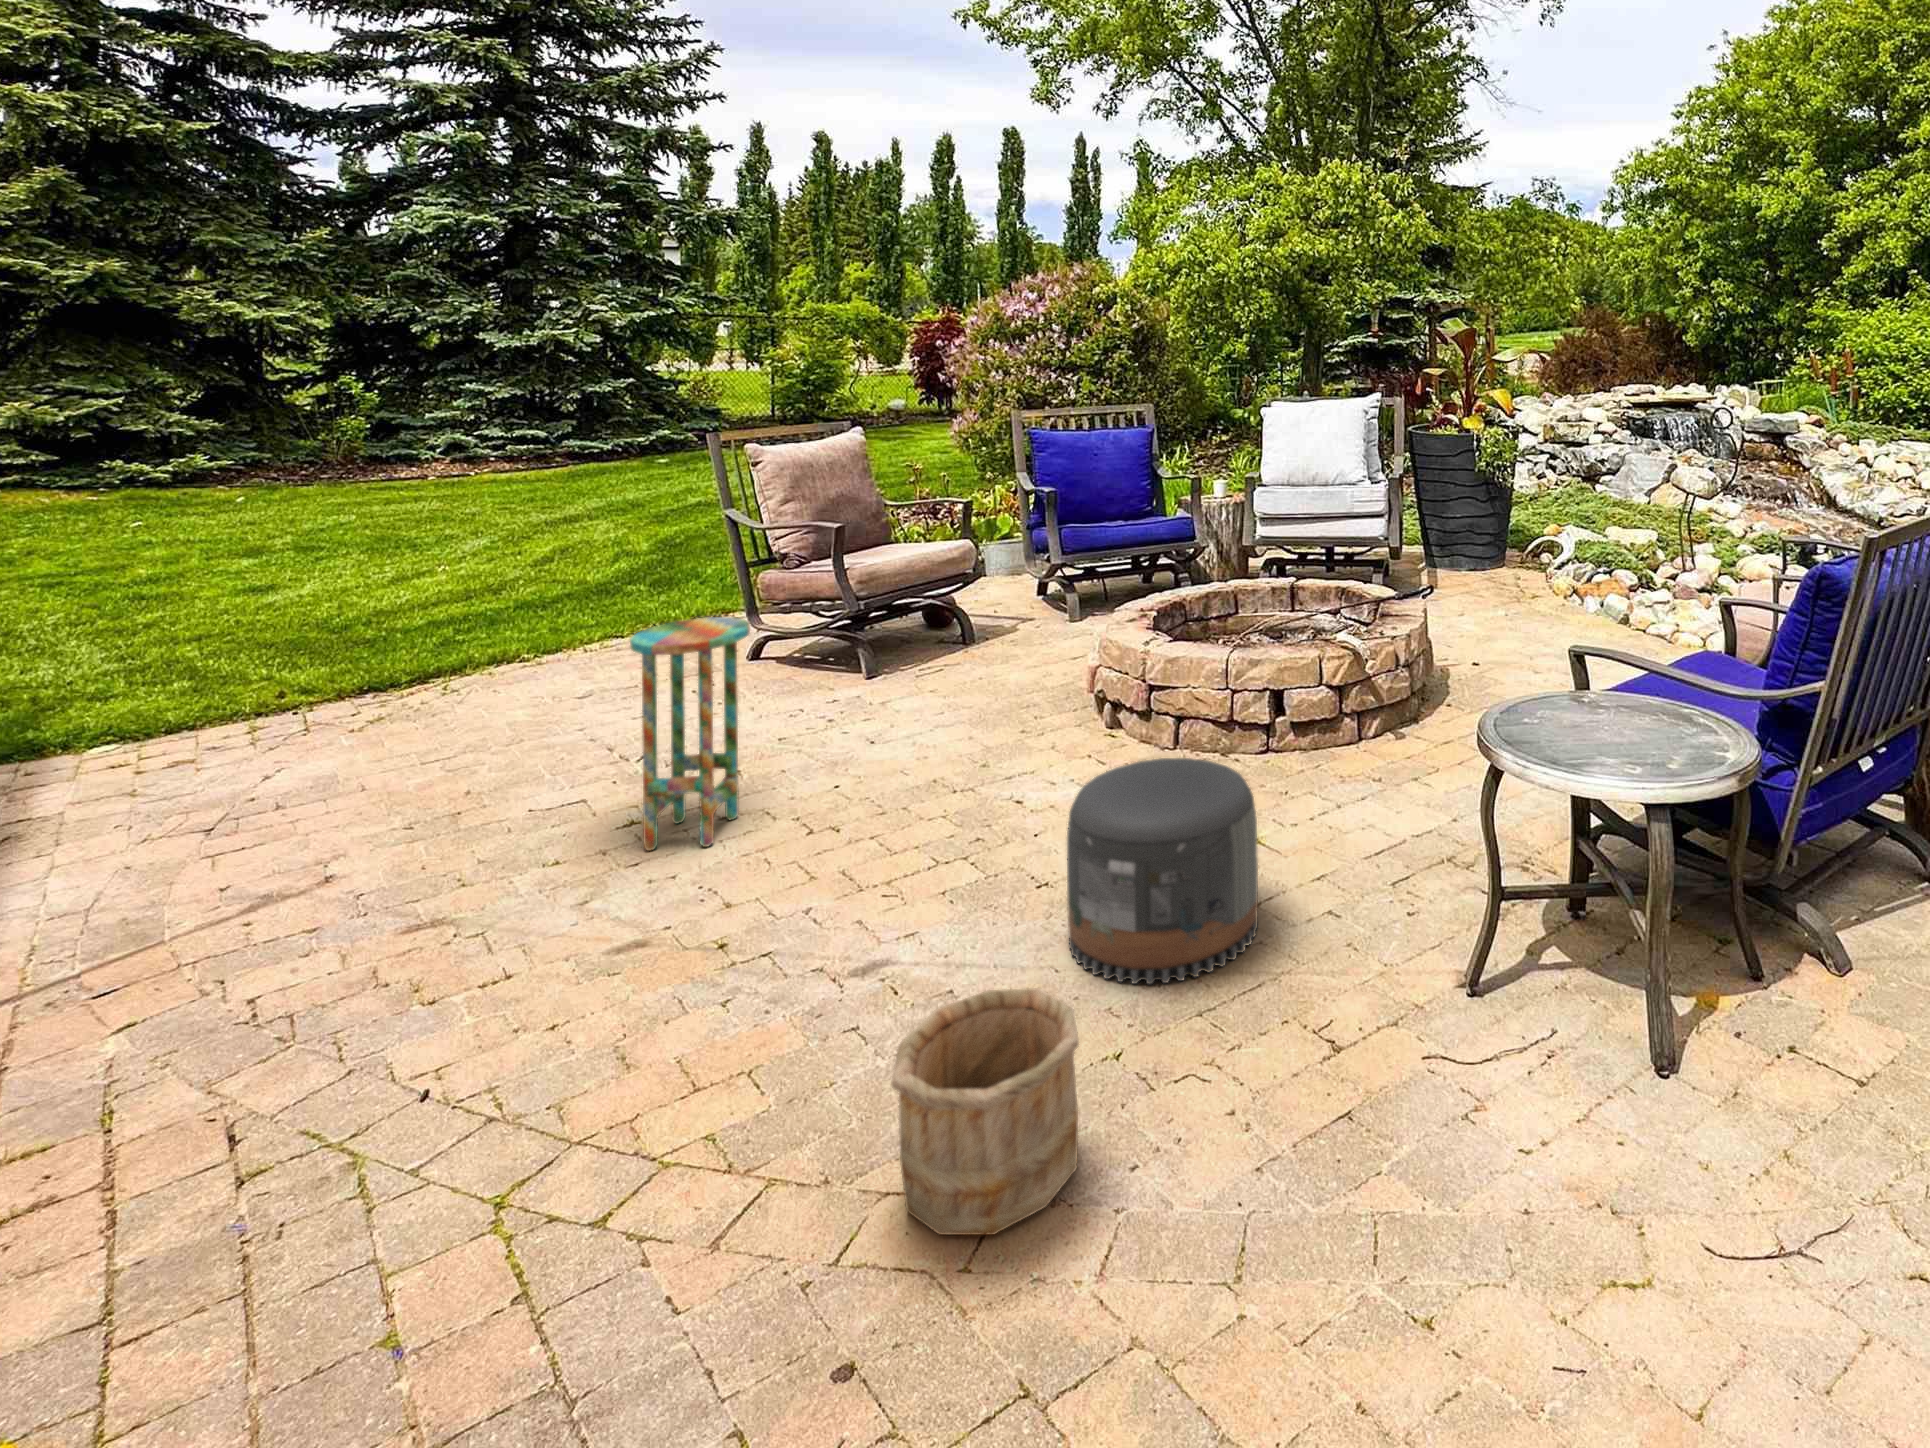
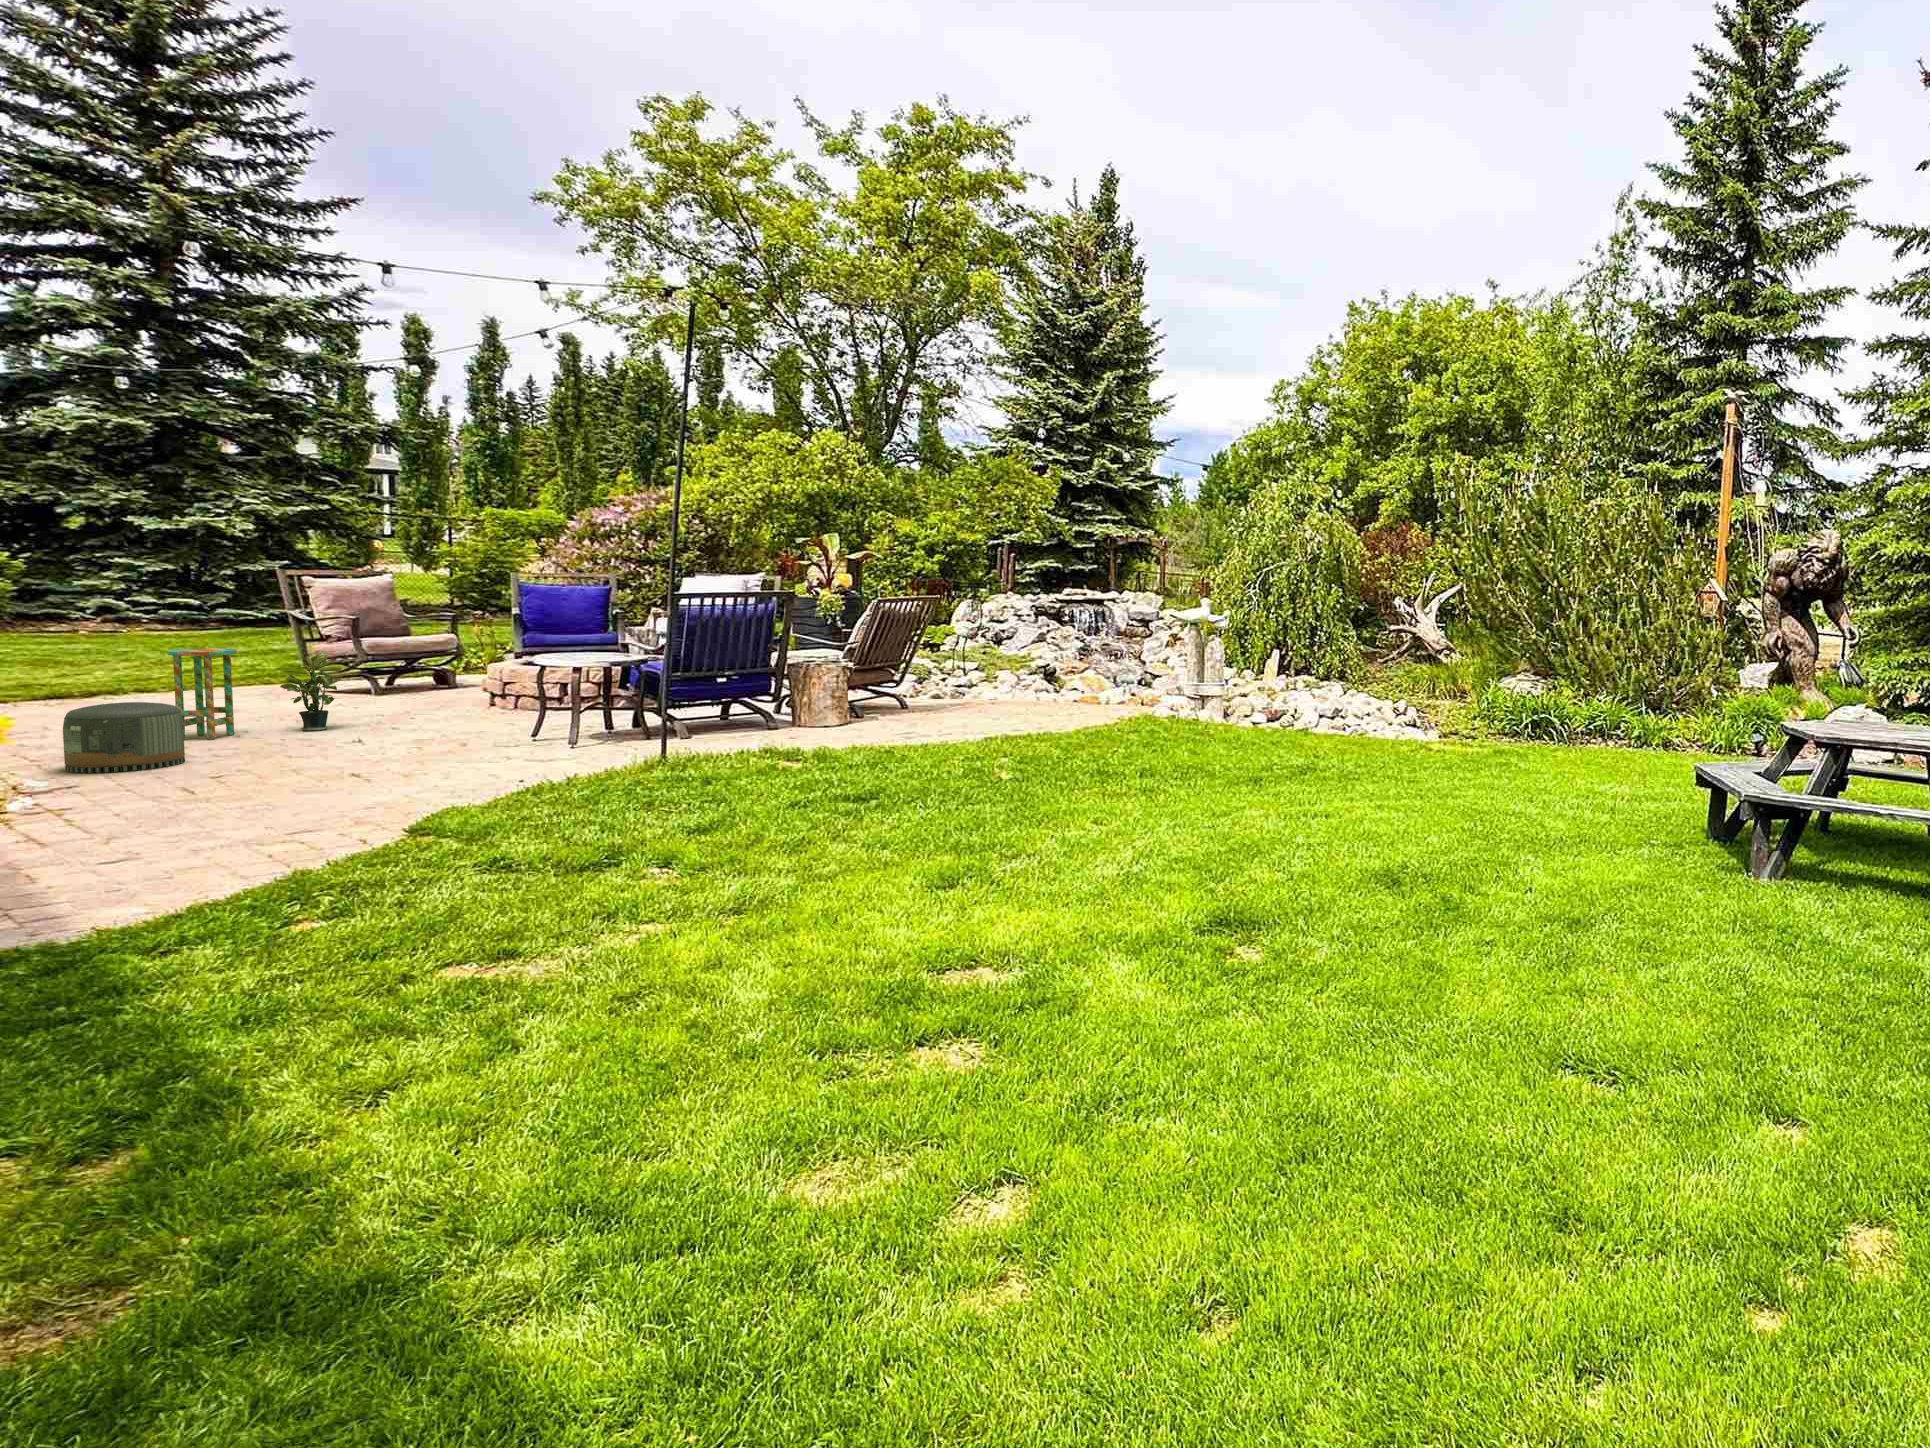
potted plant: none [815,609,919,792] -> present [280,652,342,731]
pouf: present [1067,758,1258,984] -> present [63,702,185,773]
wooden bucket: present [891,988,1079,1235] -> none [224,732,306,782]

